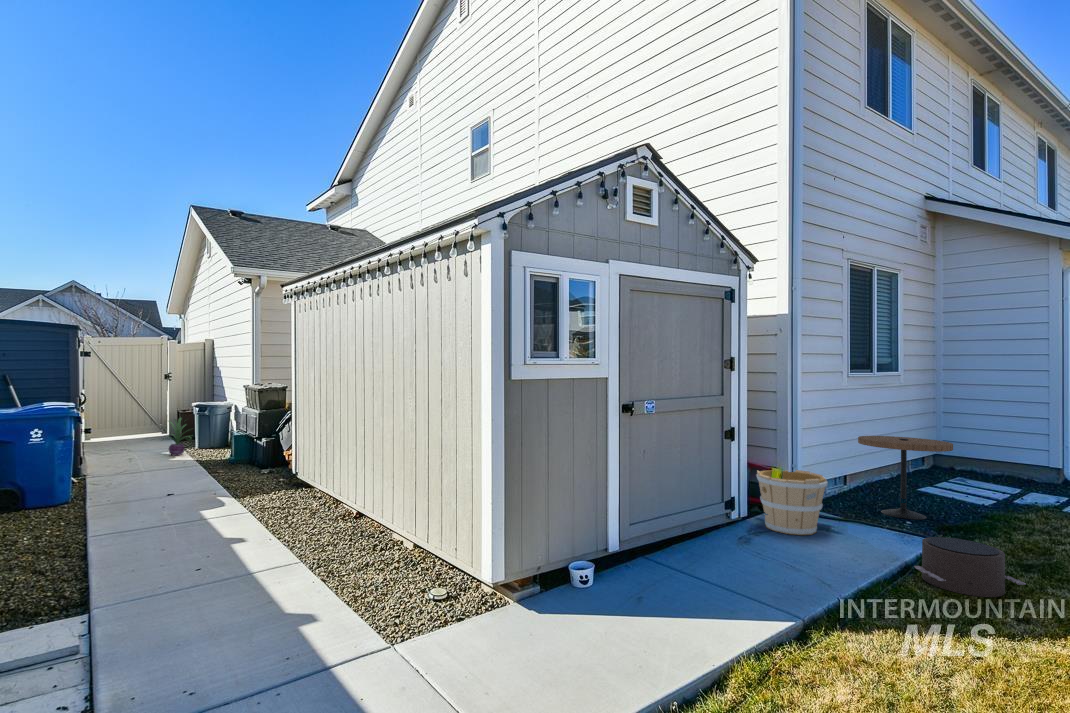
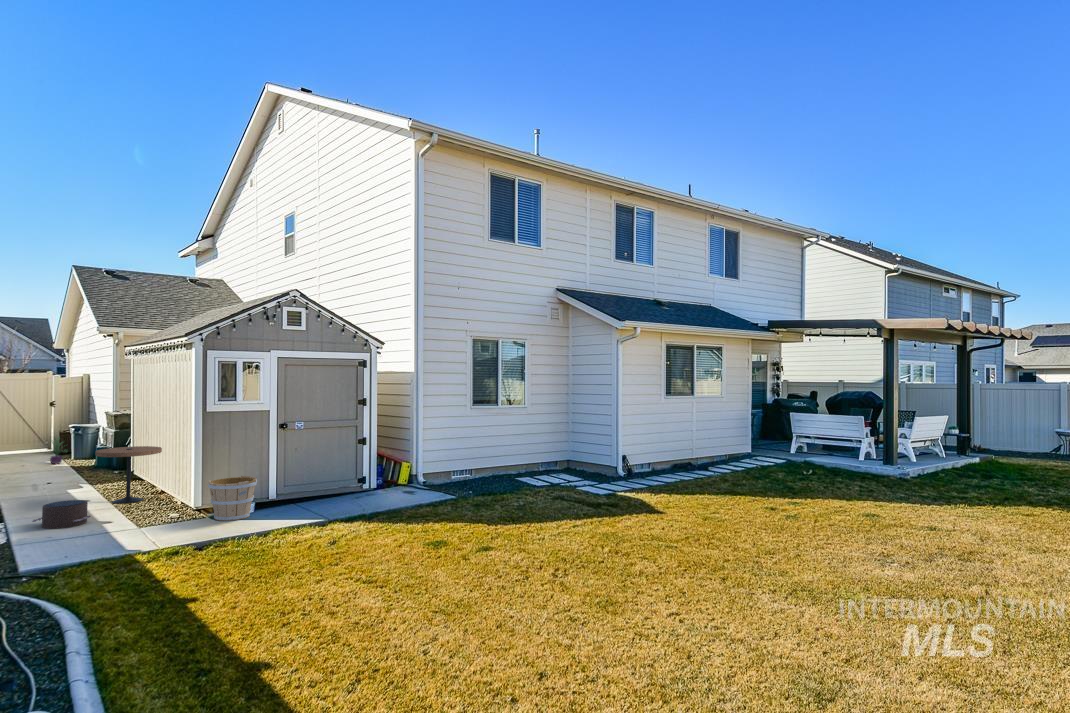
side table: present [858,436,953,519] -> present [95,446,162,504]
wooden bucket: present [757,470,827,535] -> present [208,476,257,521]
pouf: present [914,537,1026,597] -> present [32,500,91,529]

